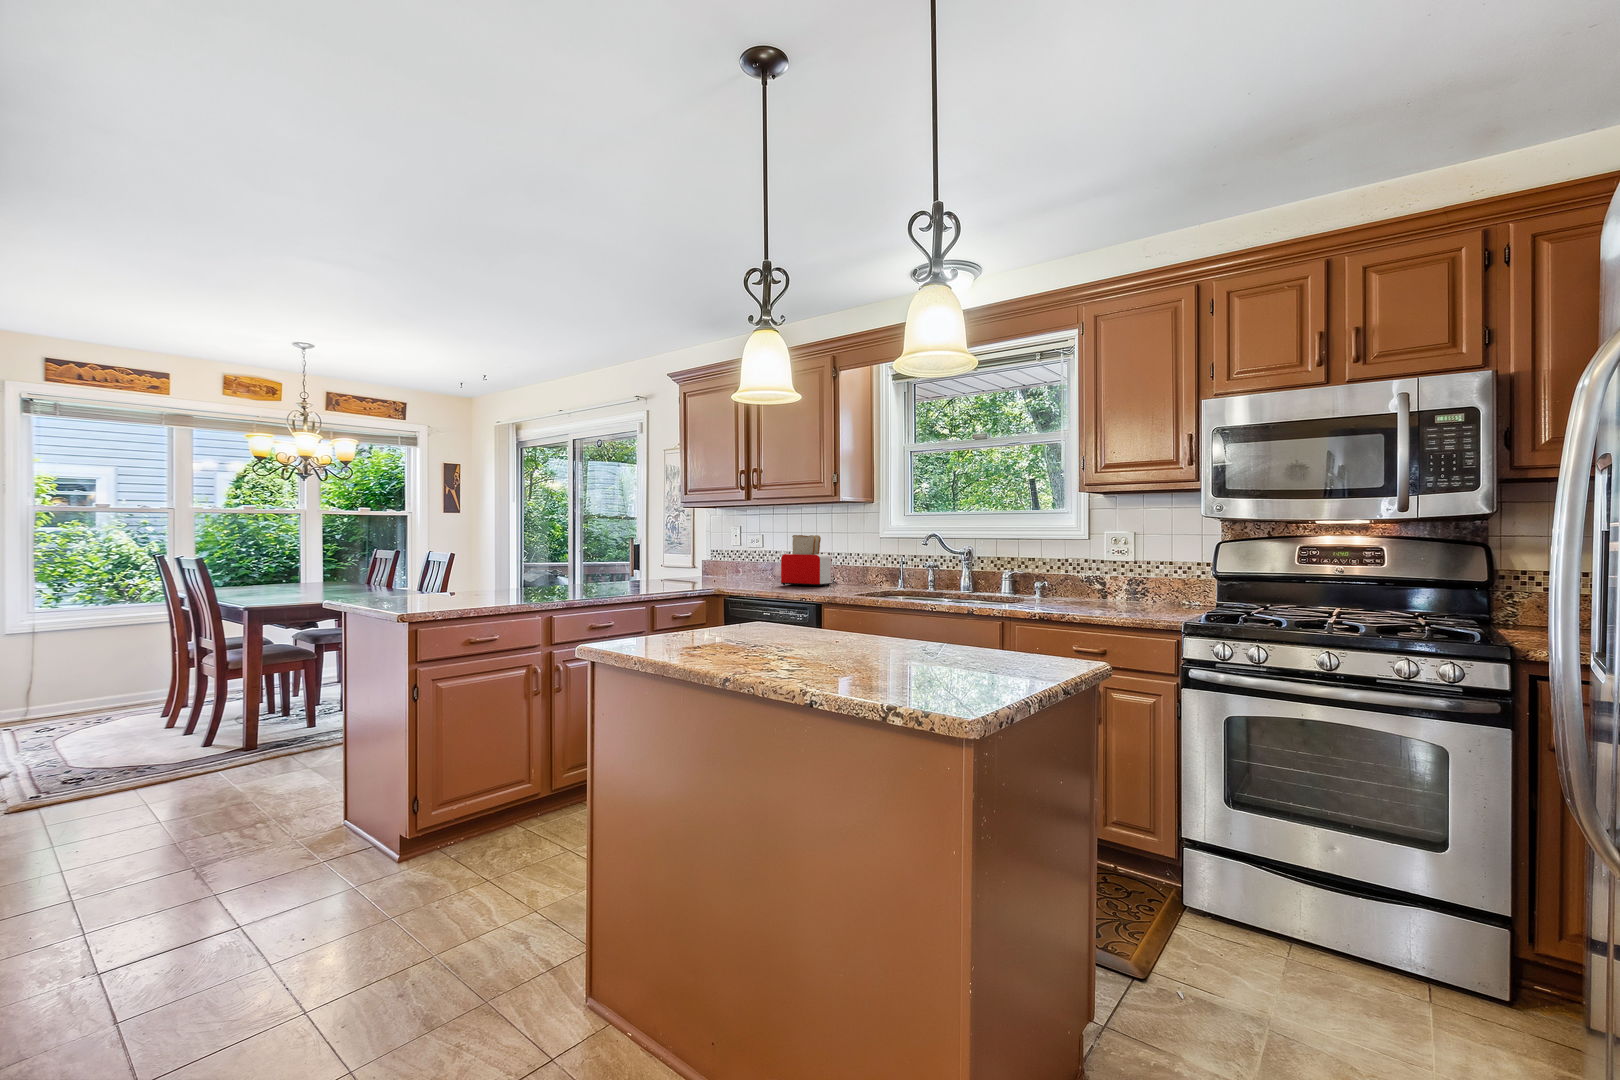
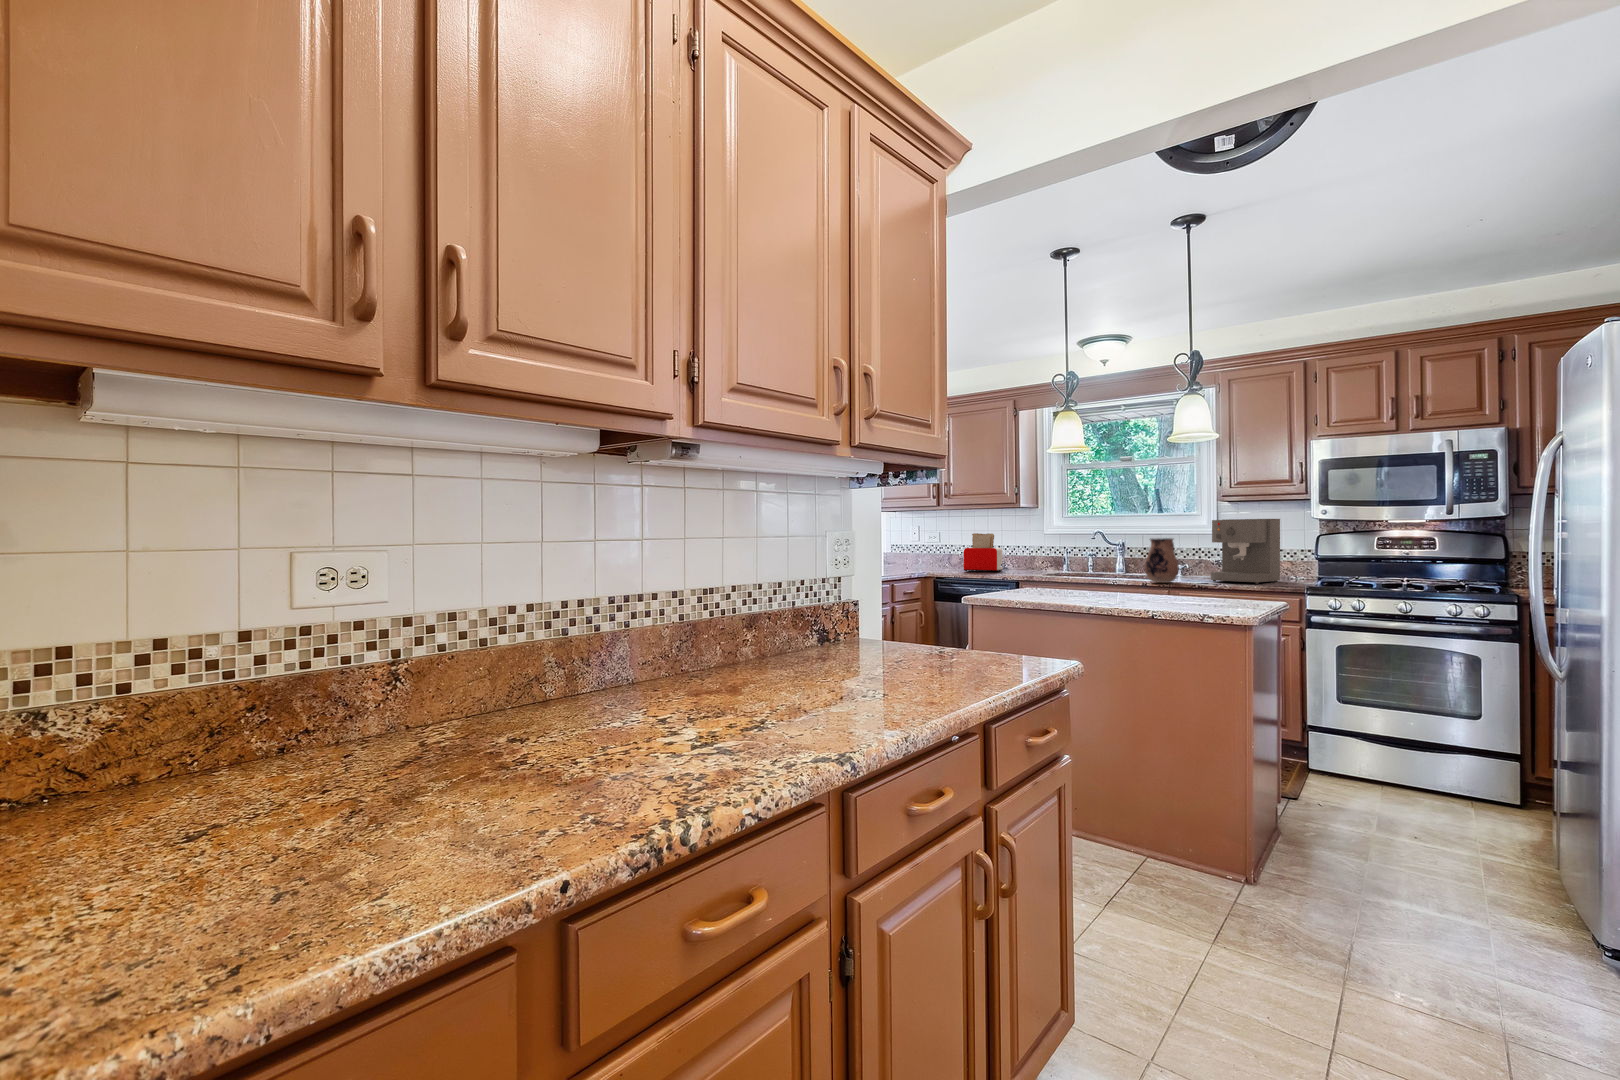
coffee maker: none [1061,517,1160,614] -> present [1211,519,1280,584]
ceramic pitcher: none [969,544,1016,610] -> present [1145,538,1179,583]

